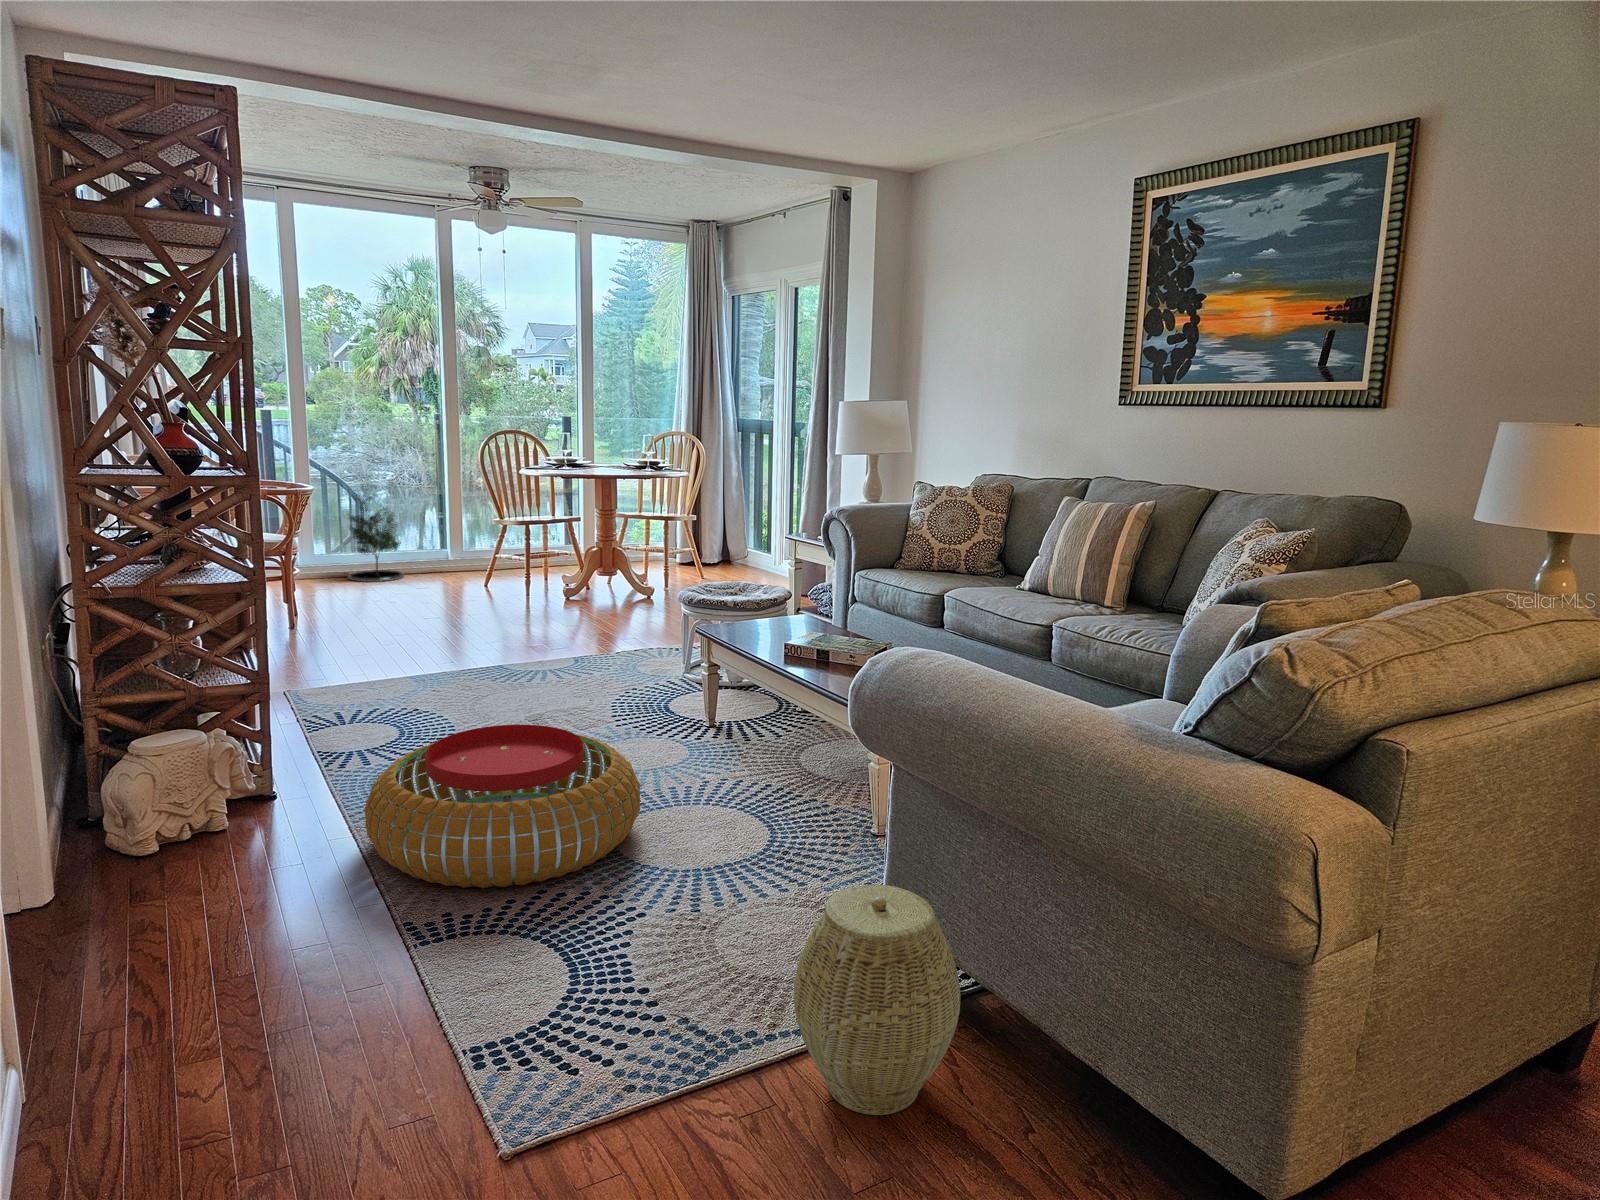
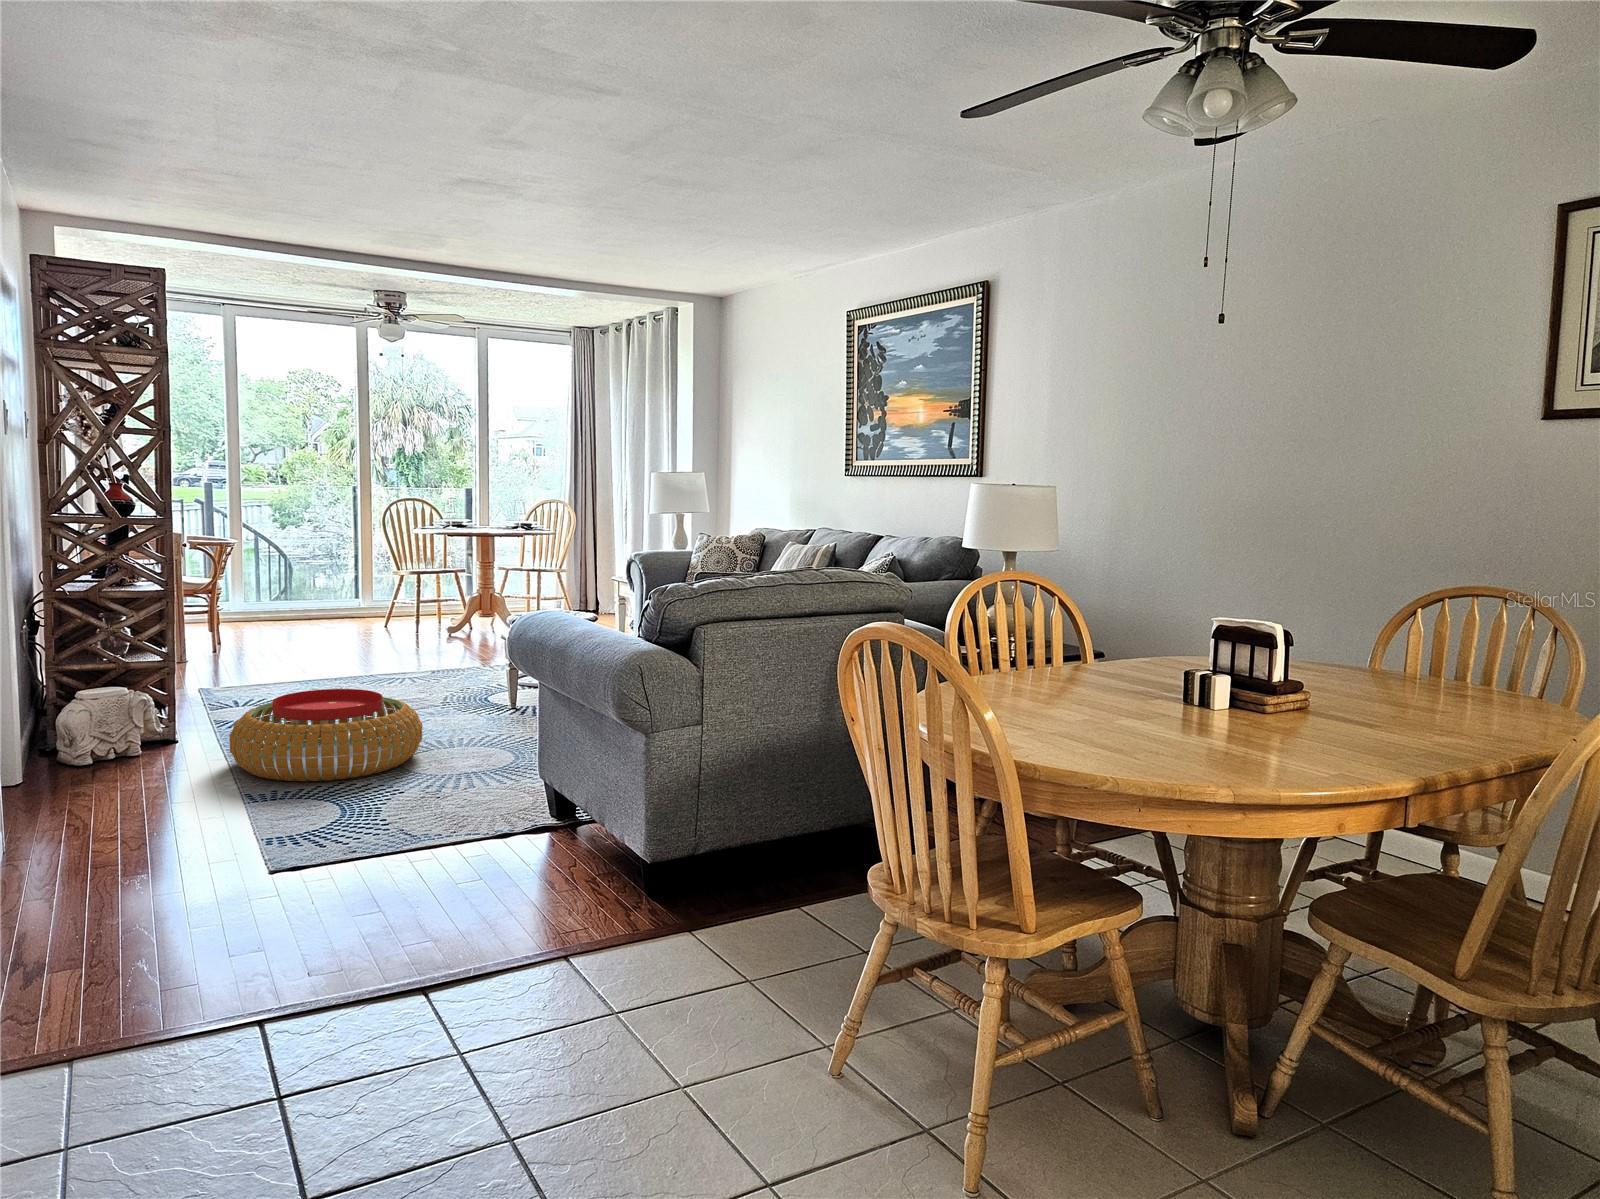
potted tree: present [348,489,404,582] -> none [265,542,320,624]
woven basket: present [794,885,960,1115] -> none [440,739,537,860]

